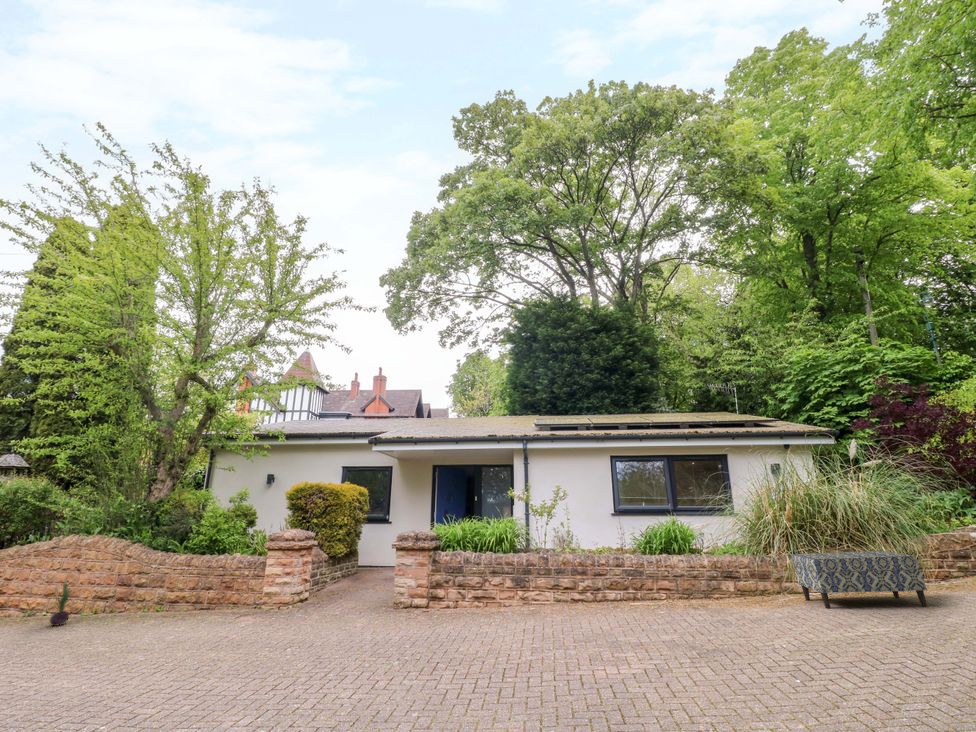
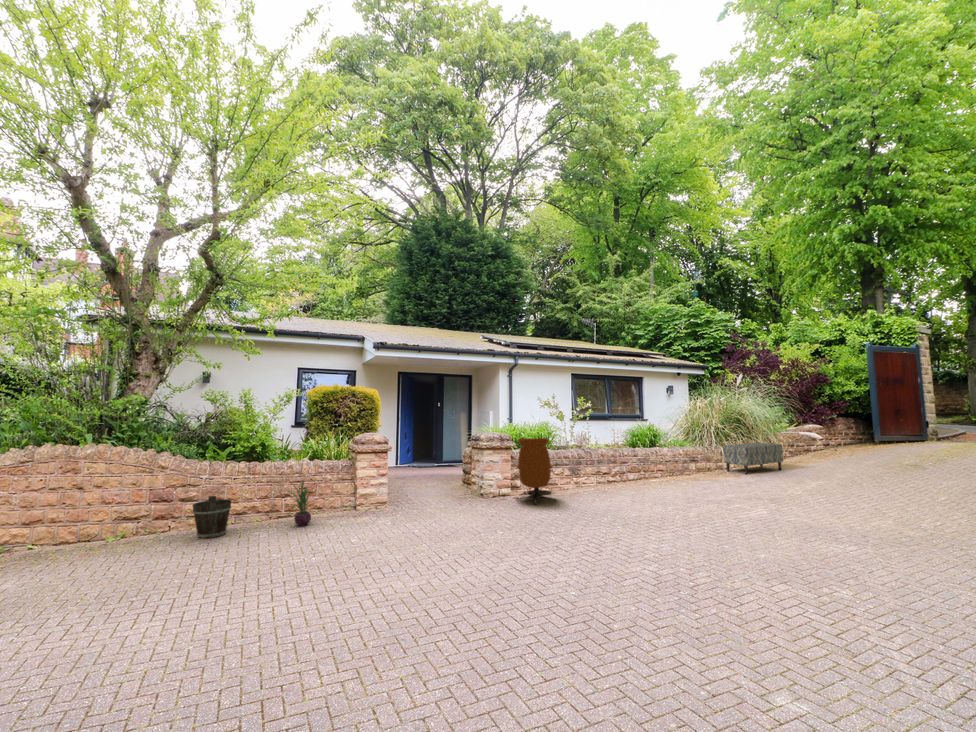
lounge chair: none [390,537,471,624] -> present [516,438,556,504]
decorative plant: present [50,583,72,626] -> present [286,481,315,526]
bucket: none [122,584,159,622] -> present [193,496,231,539]

